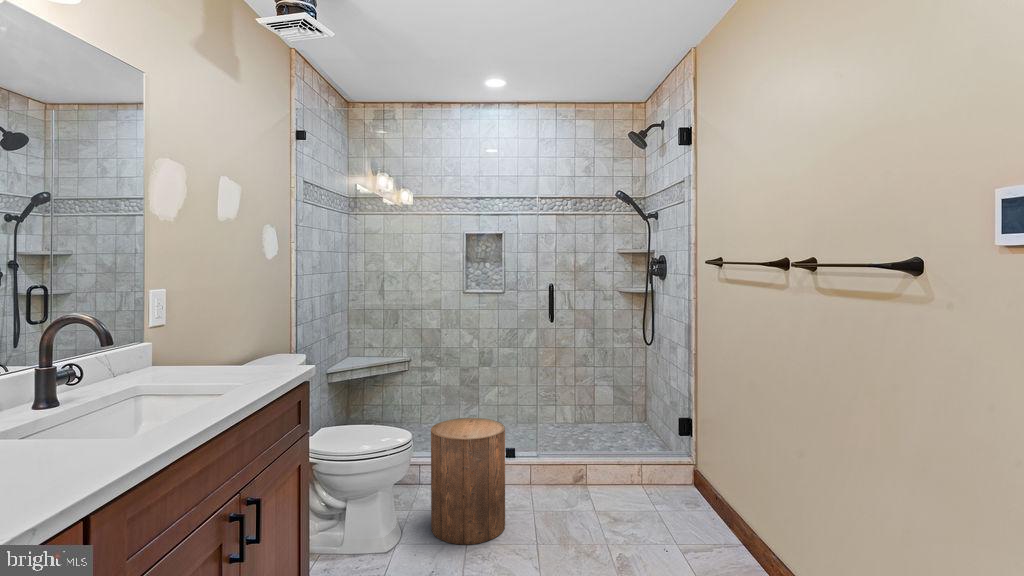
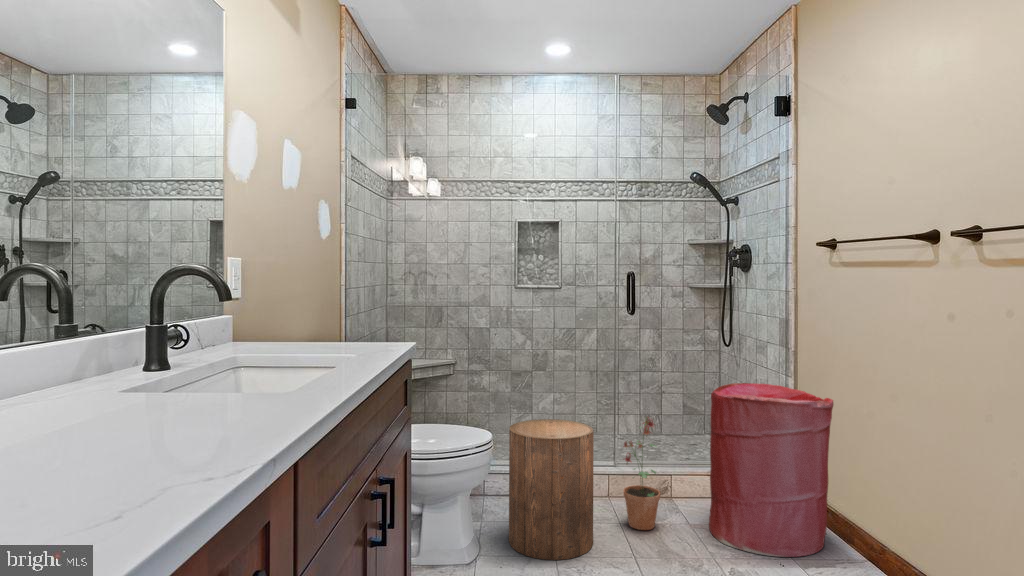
laundry hamper: none [611,384,717,540] -> present [709,383,833,557]
potted plant: none [534,414,569,515] -> present [624,417,660,530]

